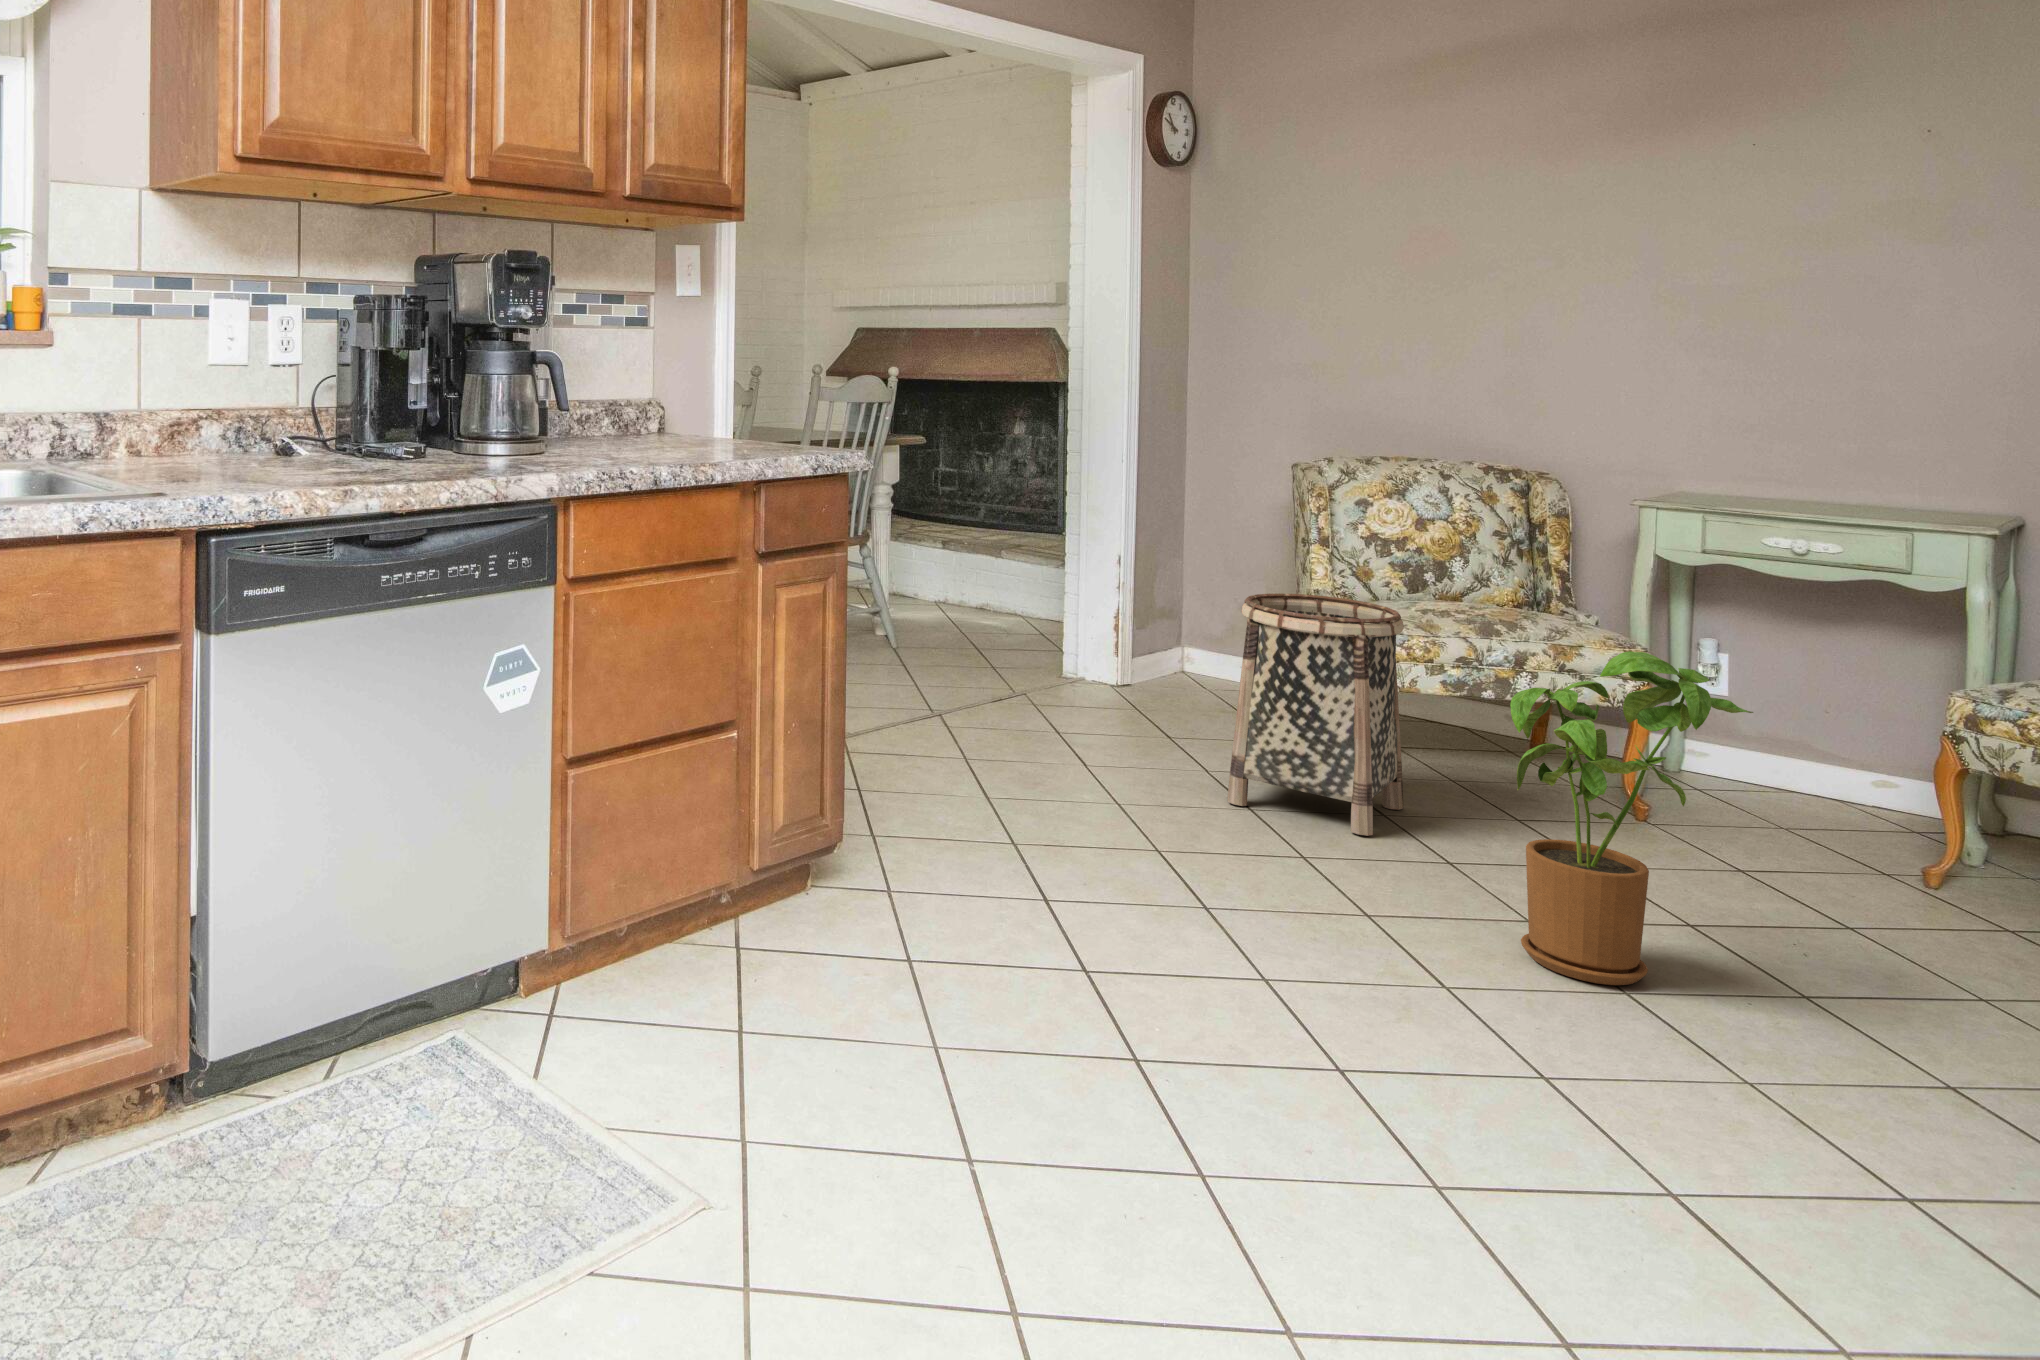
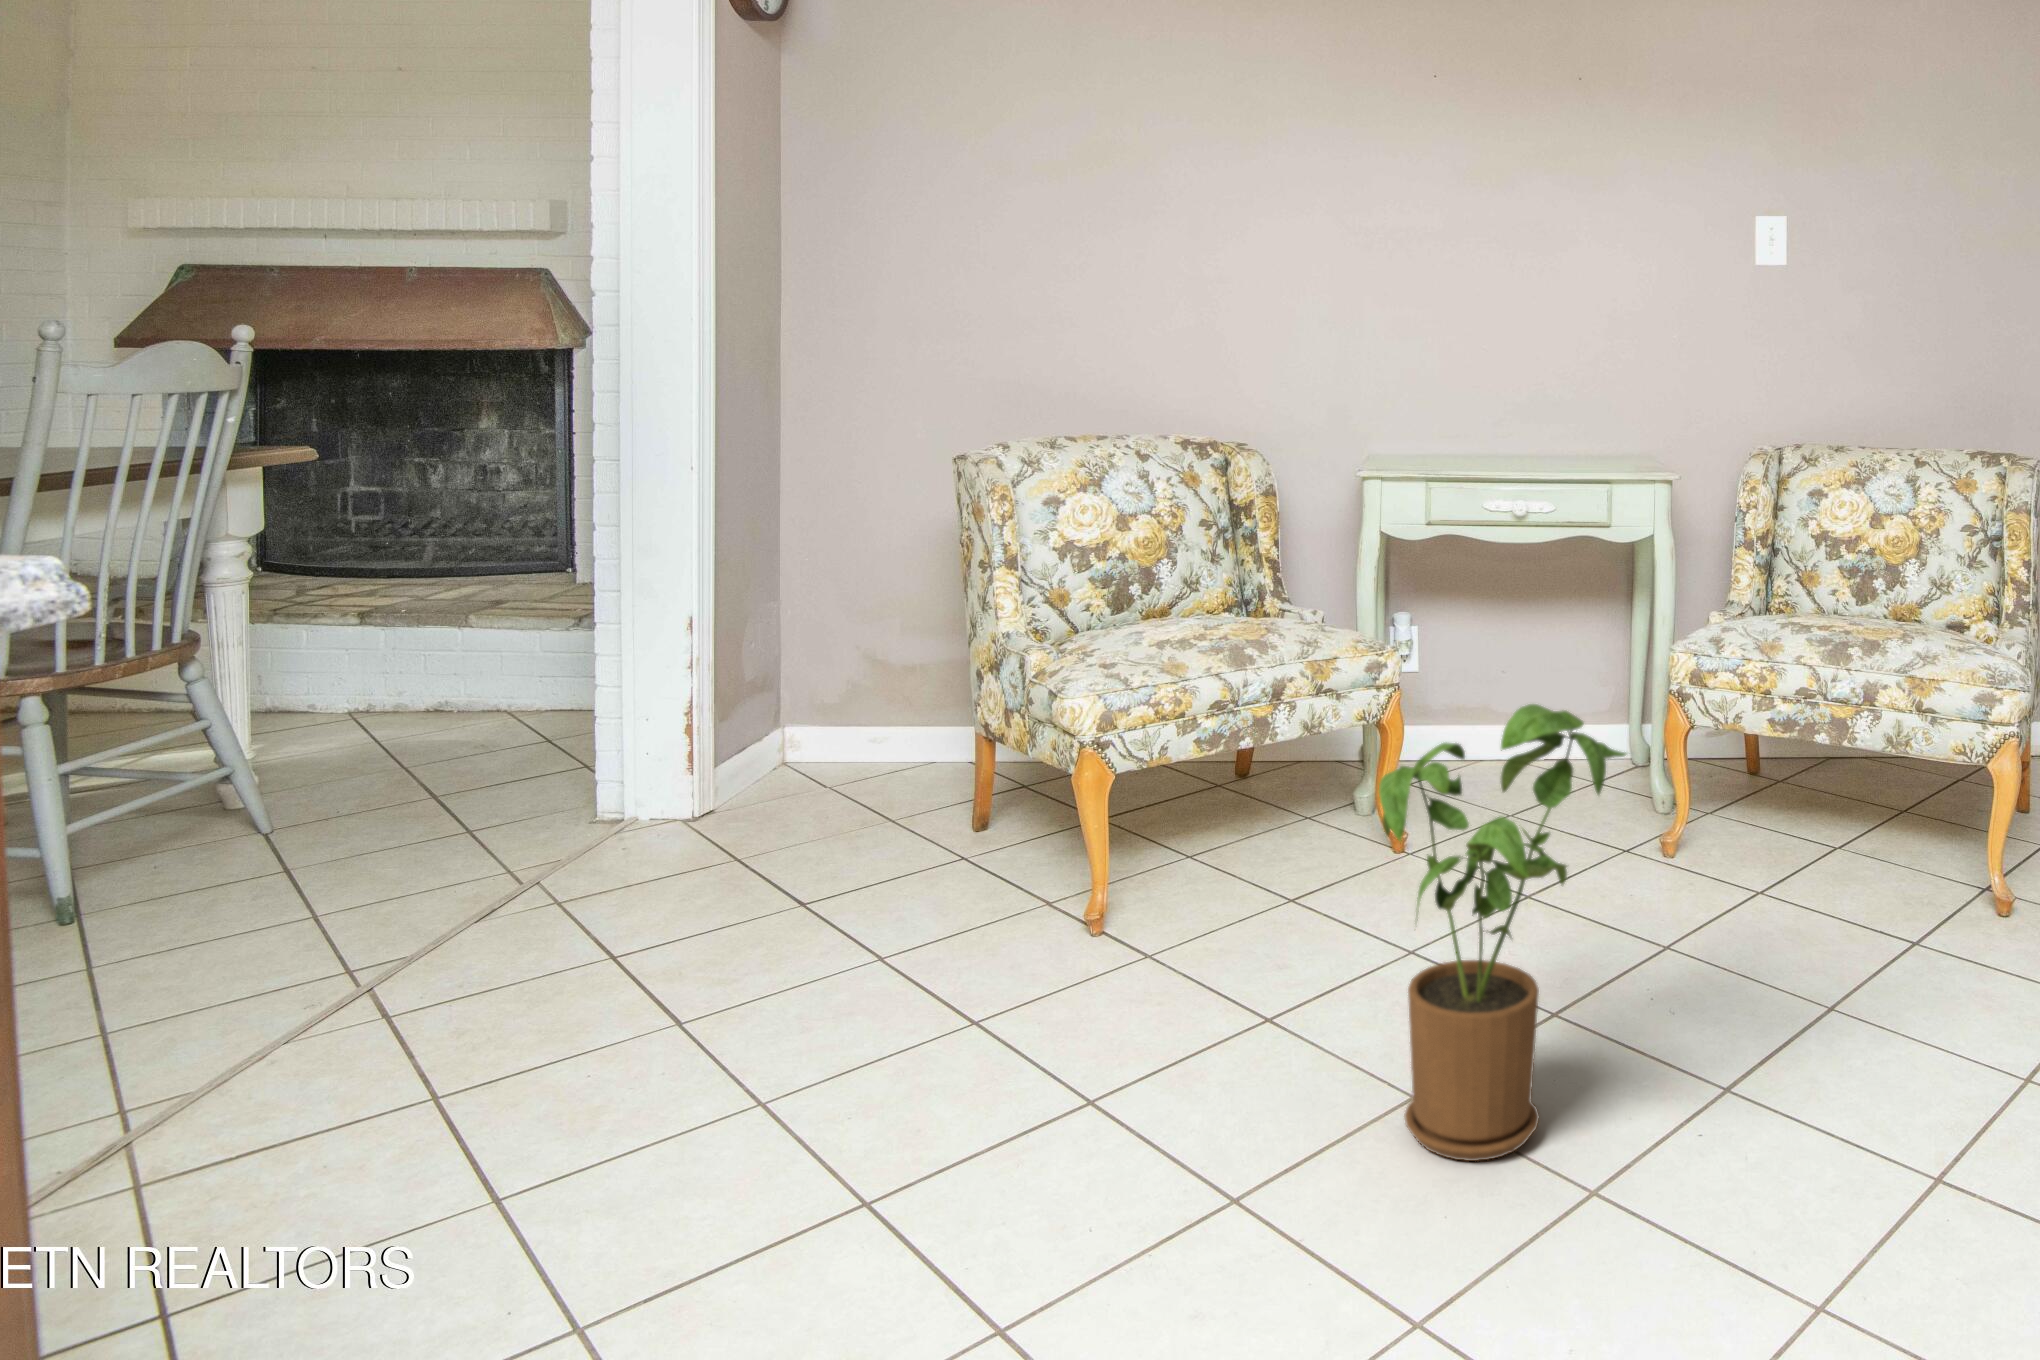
basket: present [1227,593,1404,836] -> none [953,655,1170,1013]

